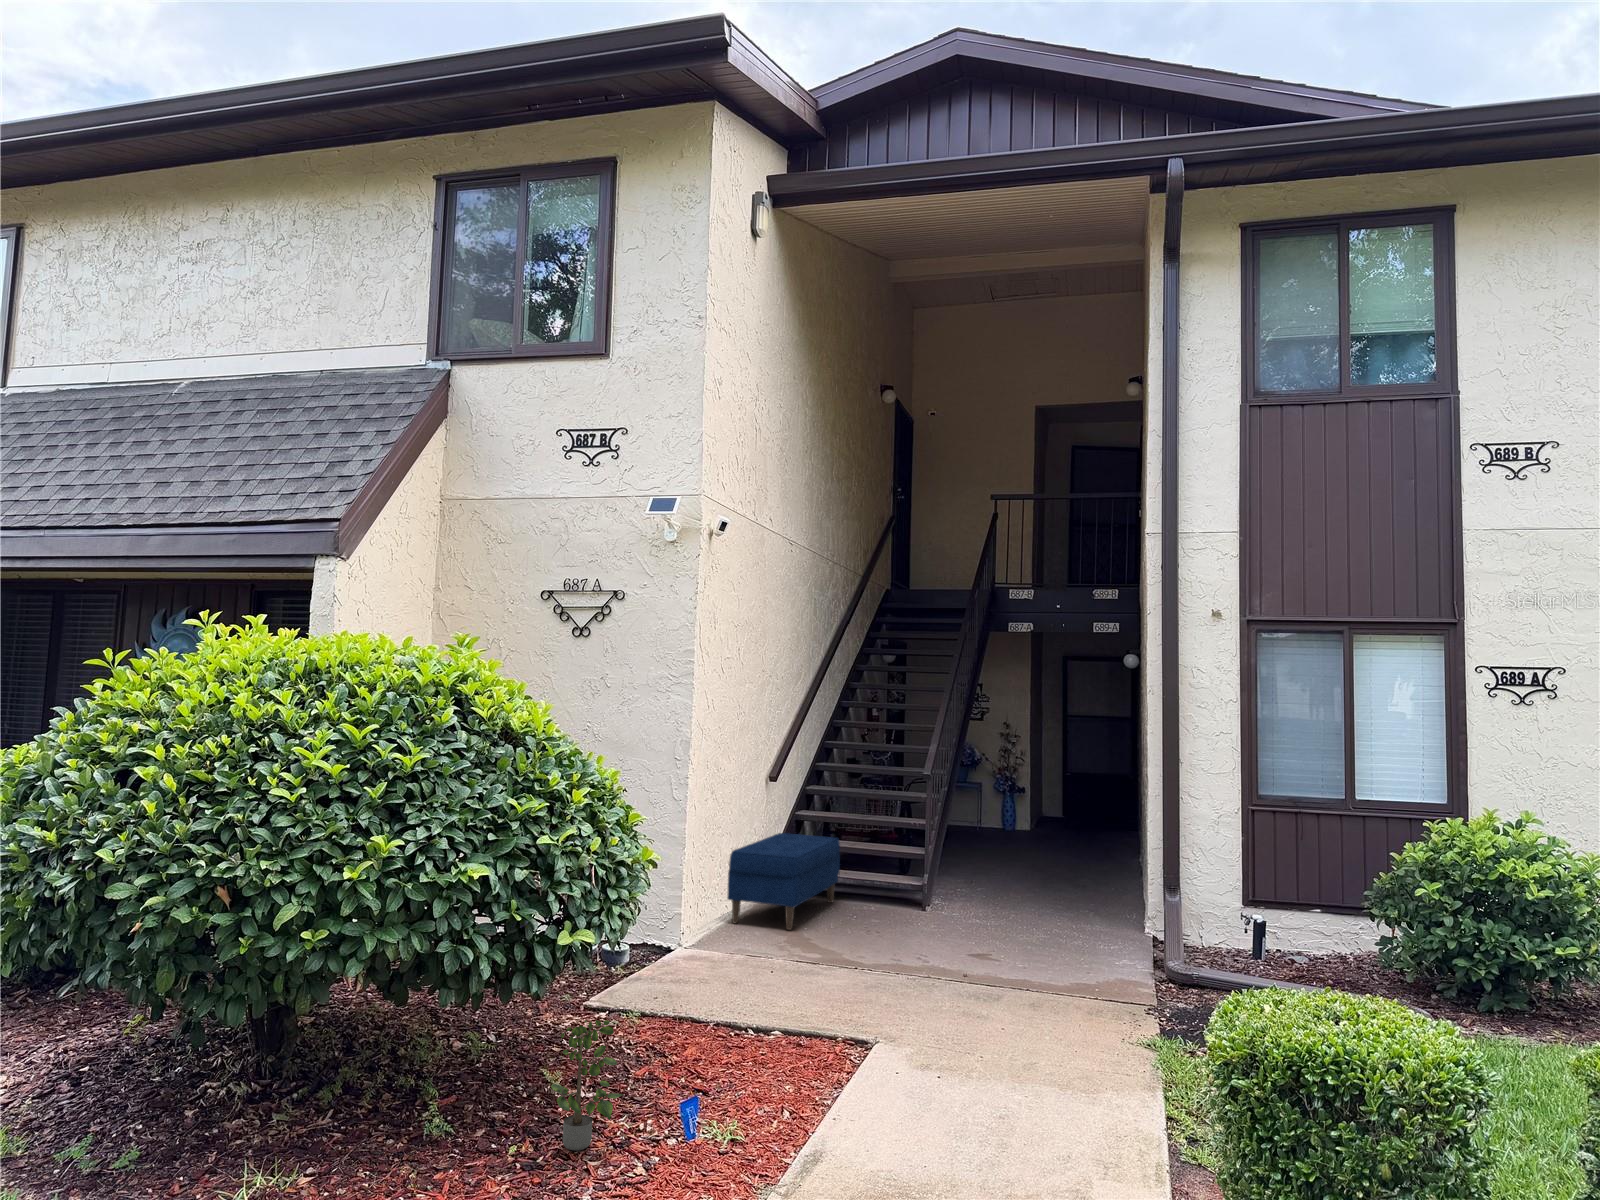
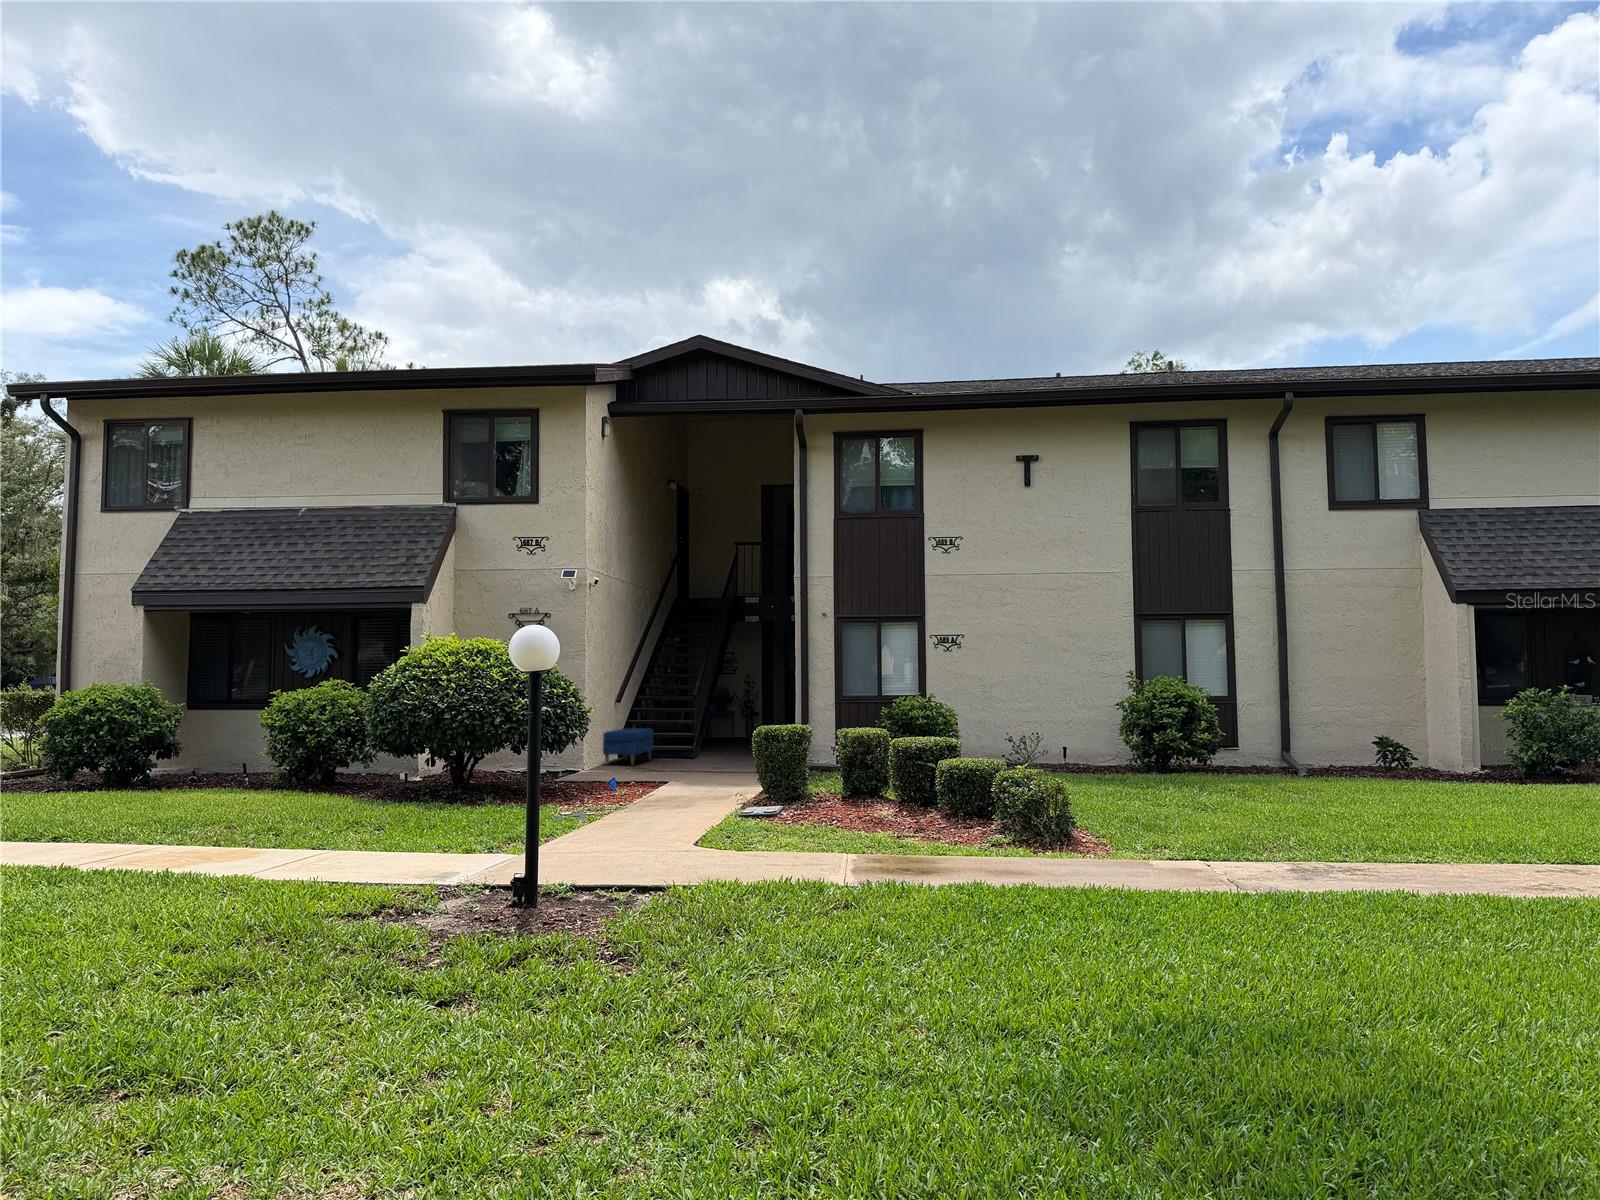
potted plant: present [551,1020,623,1151] -> none [573,755,596,795]

